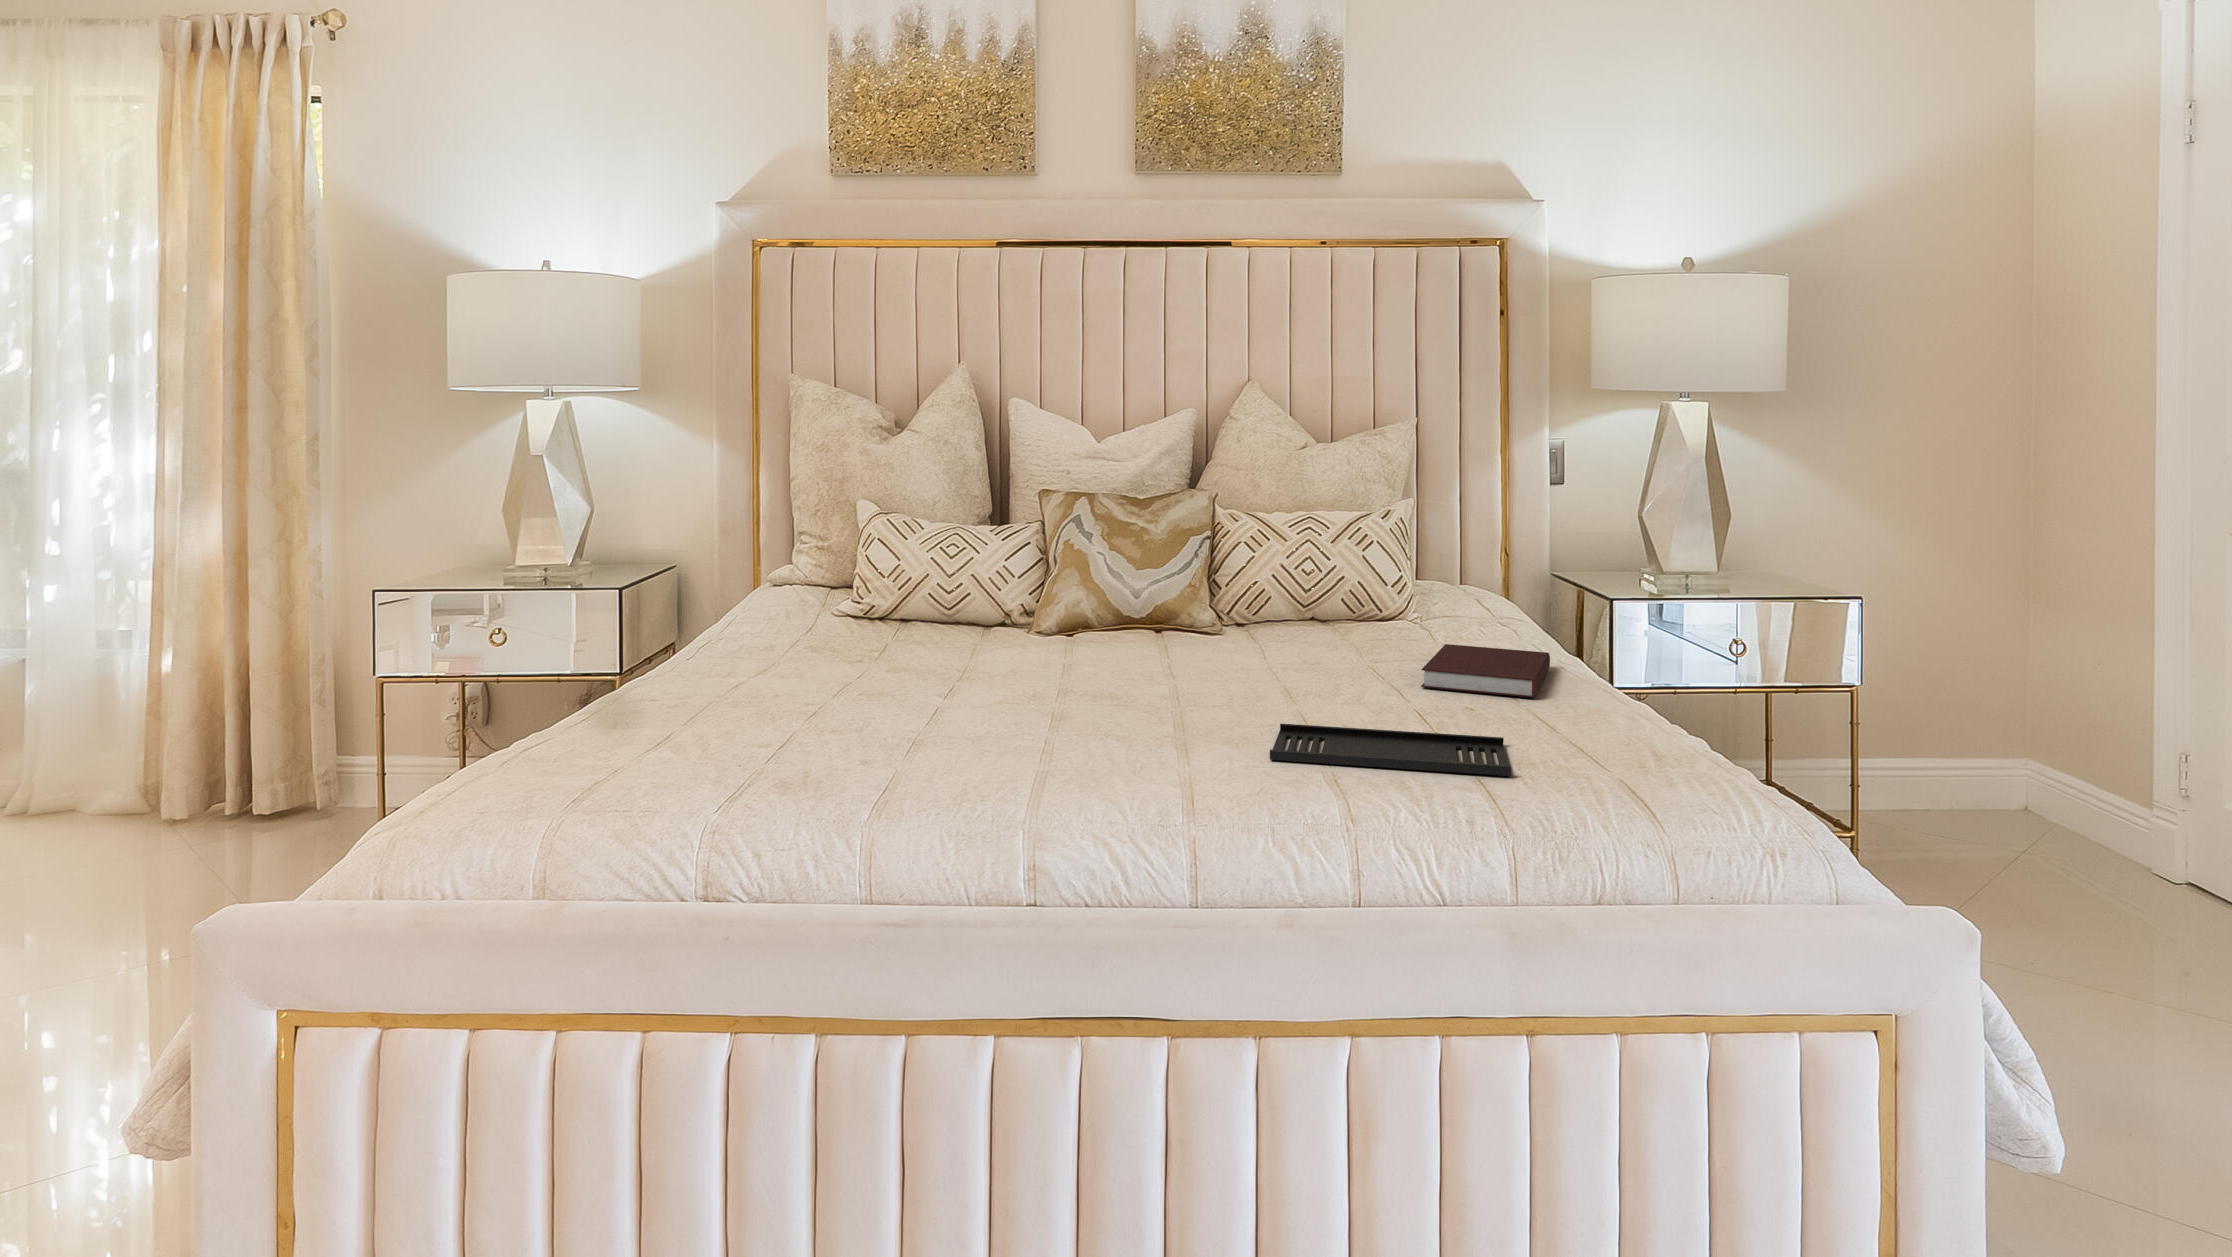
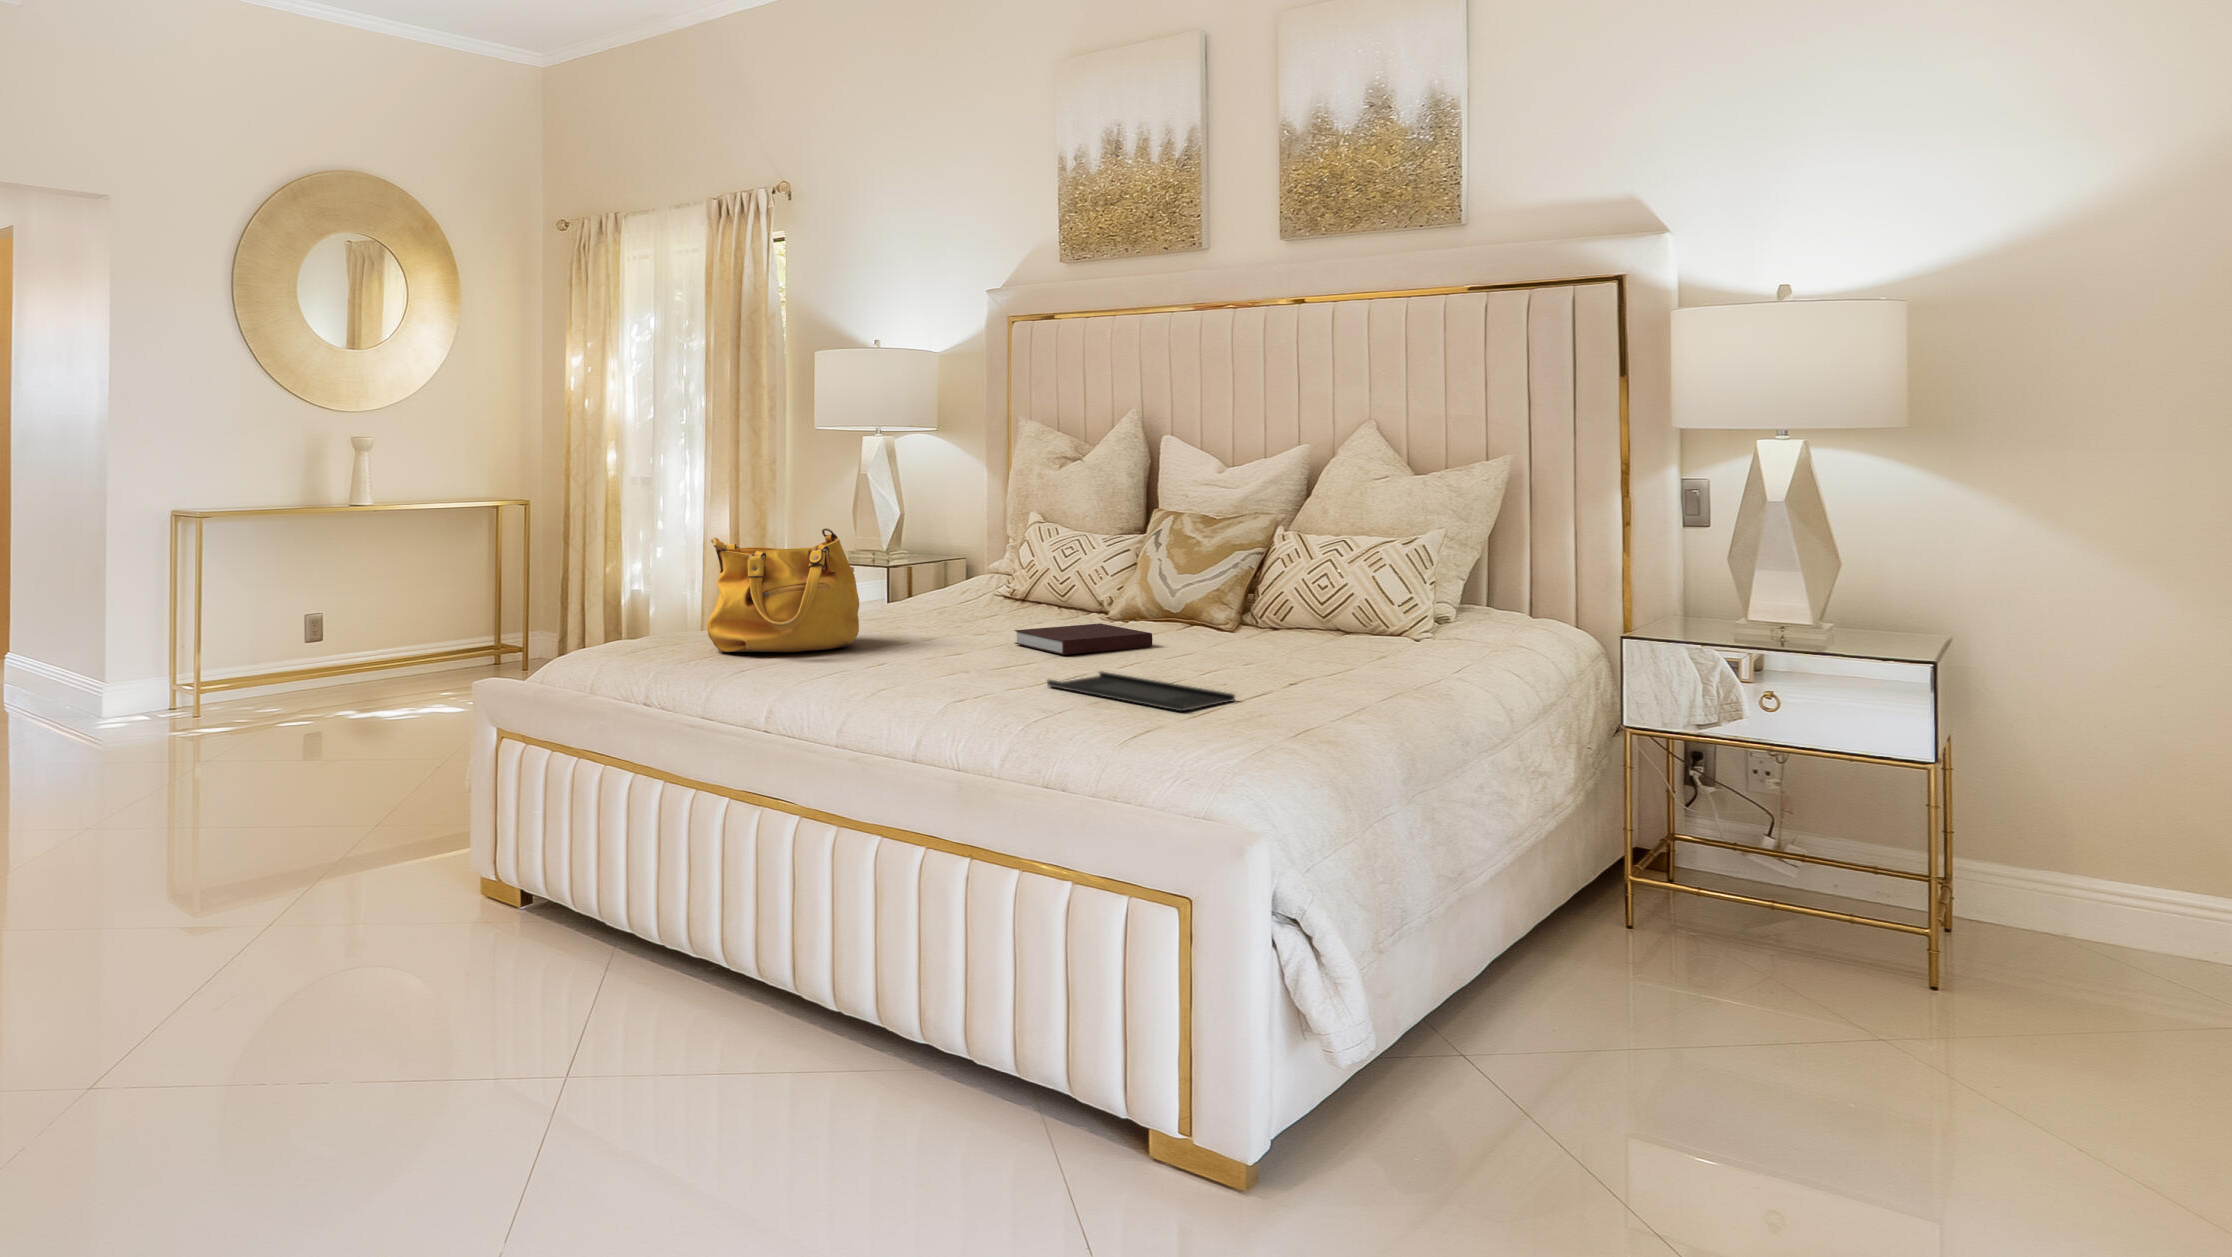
handbag: none [624,548,866,770] -> present [707,528,859,652]
notebook: present [1421,644,1550,698] -> present [1014,623,1152,655]

